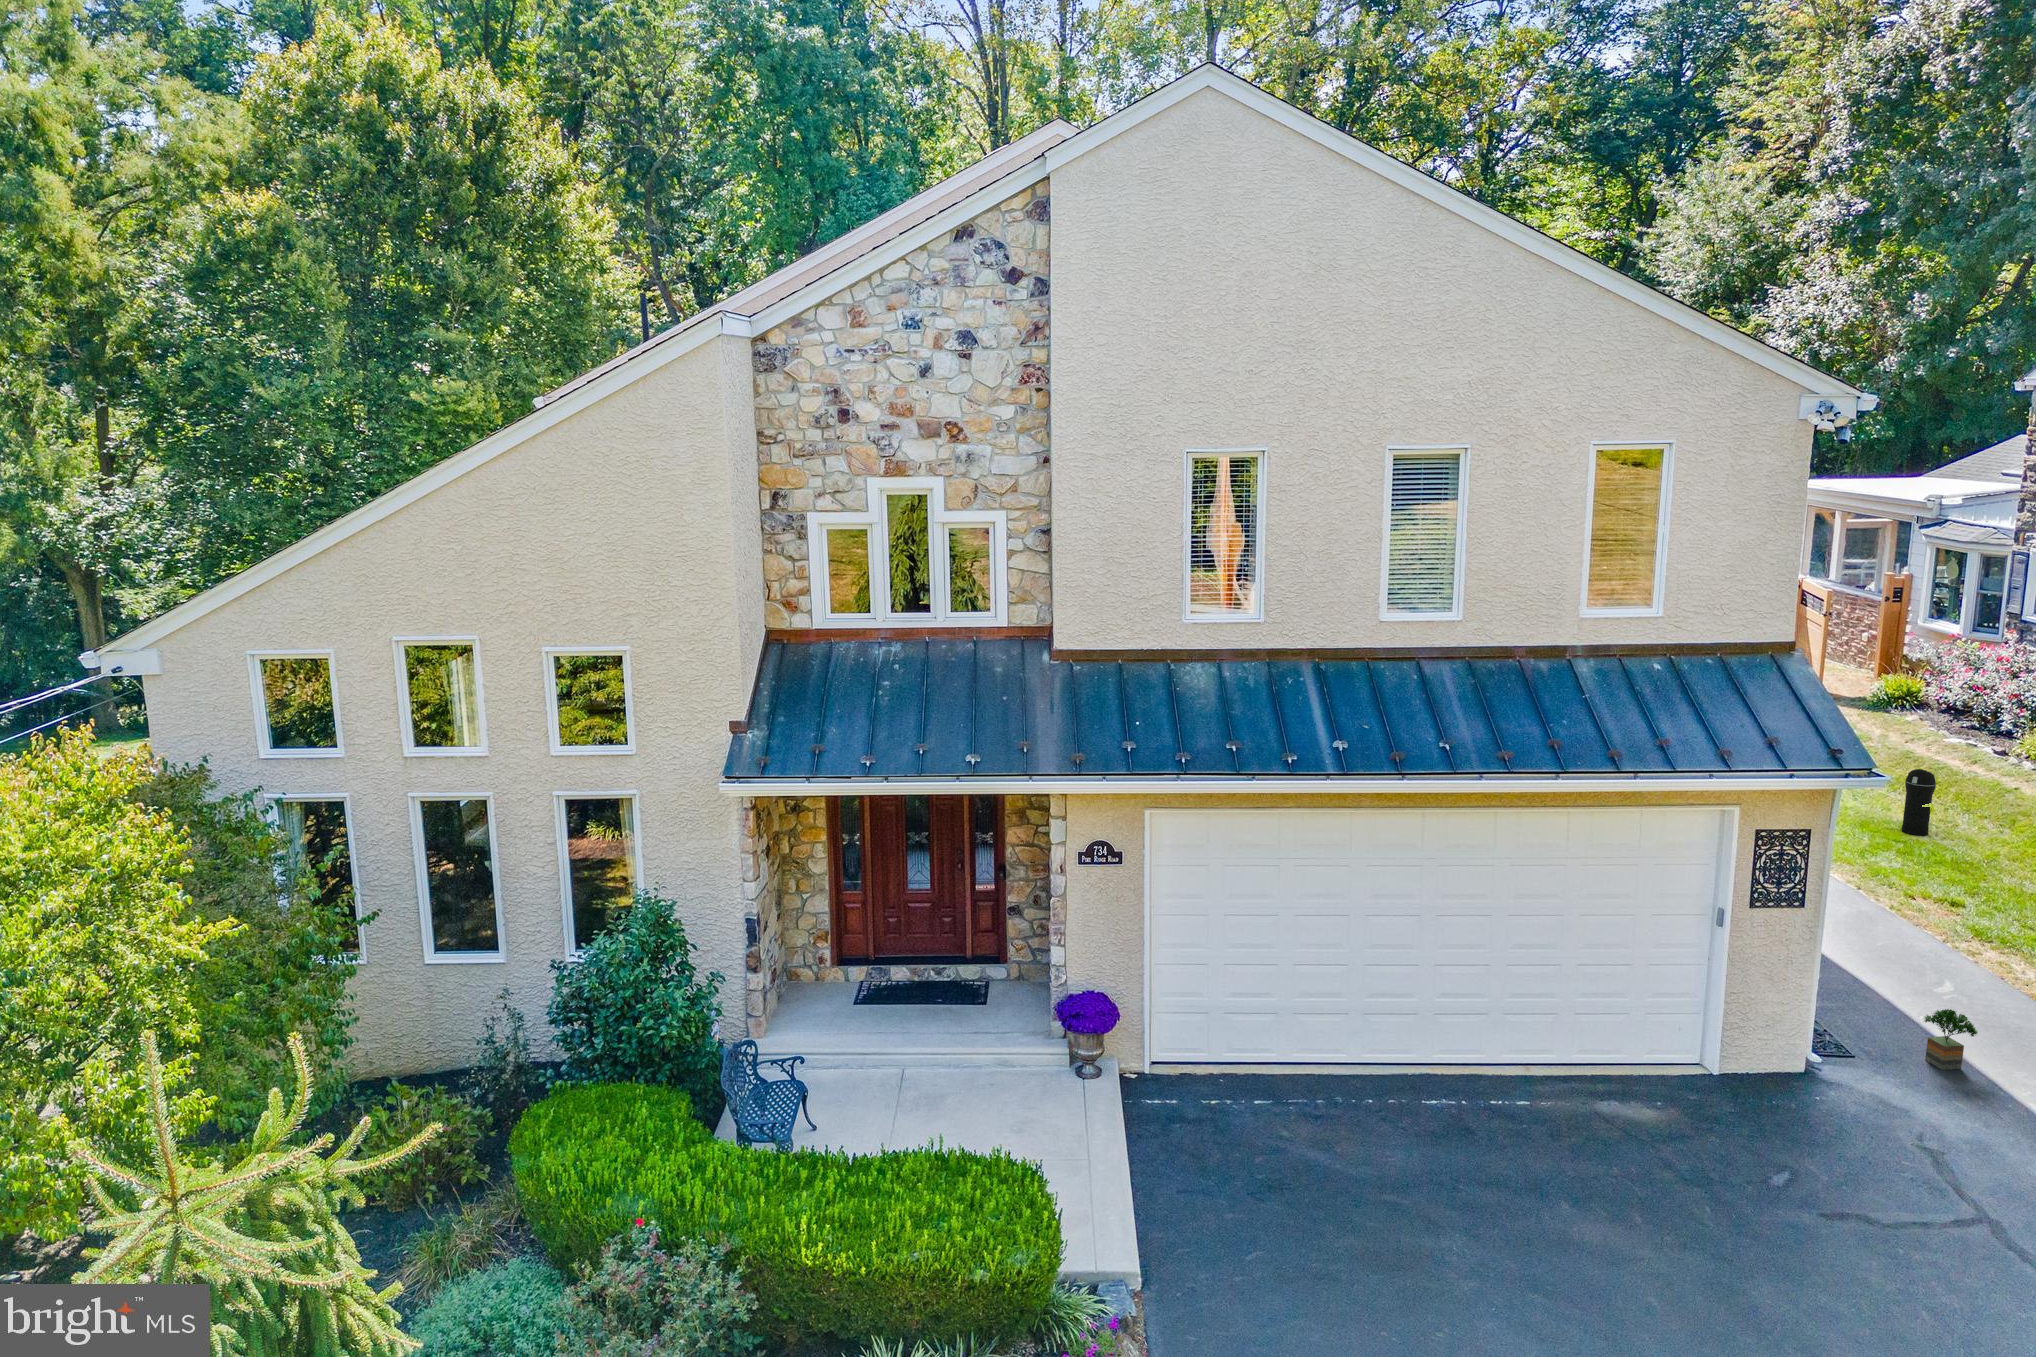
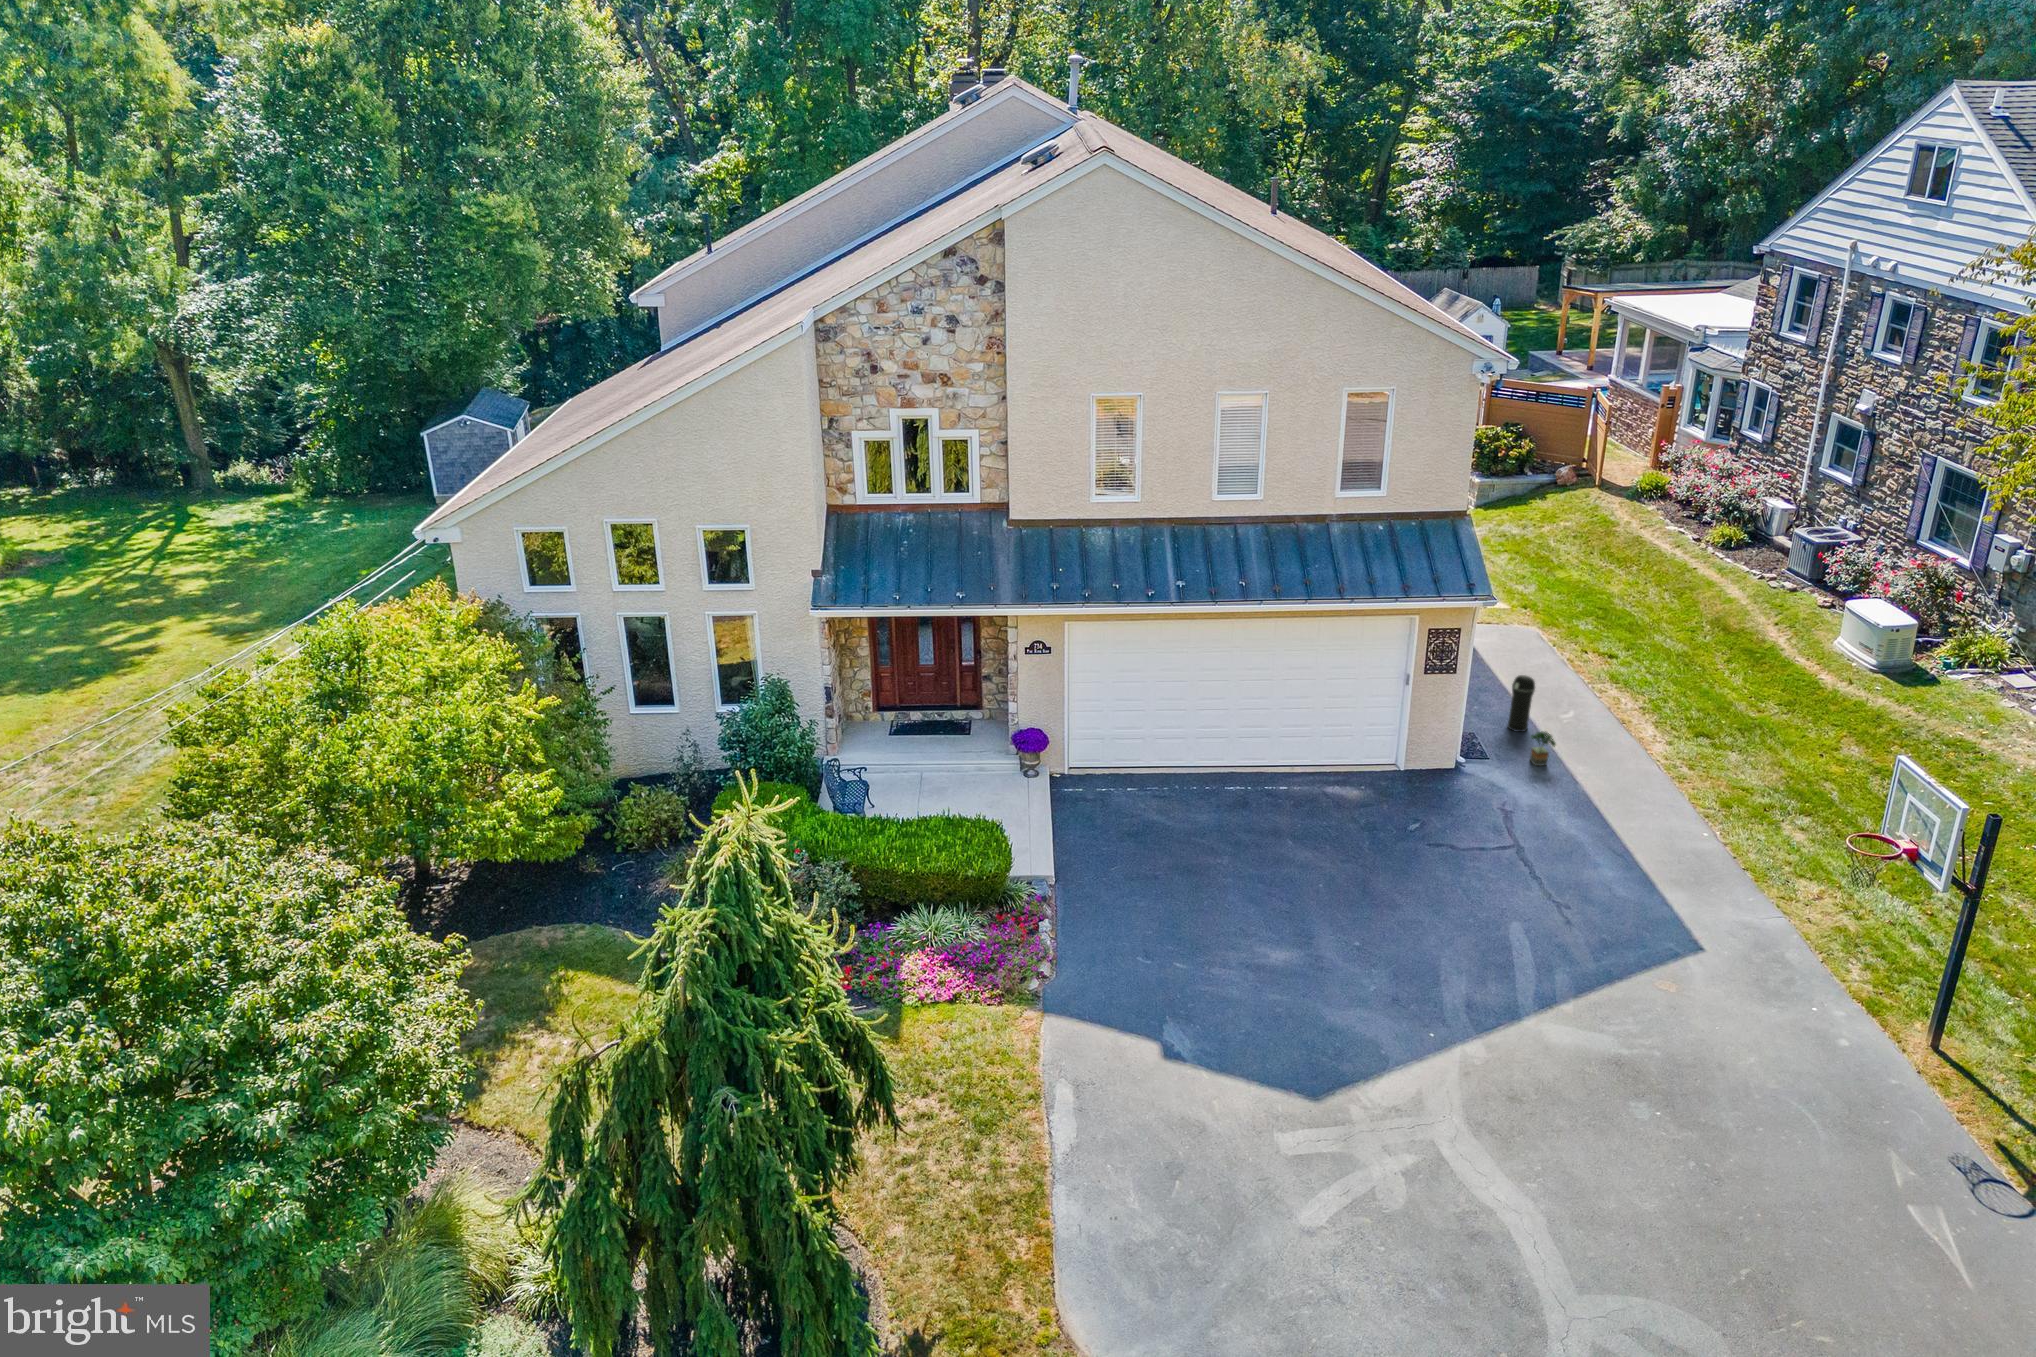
trash can: present [1901,769,1936,836] -> present [1508,675,1535,732]

